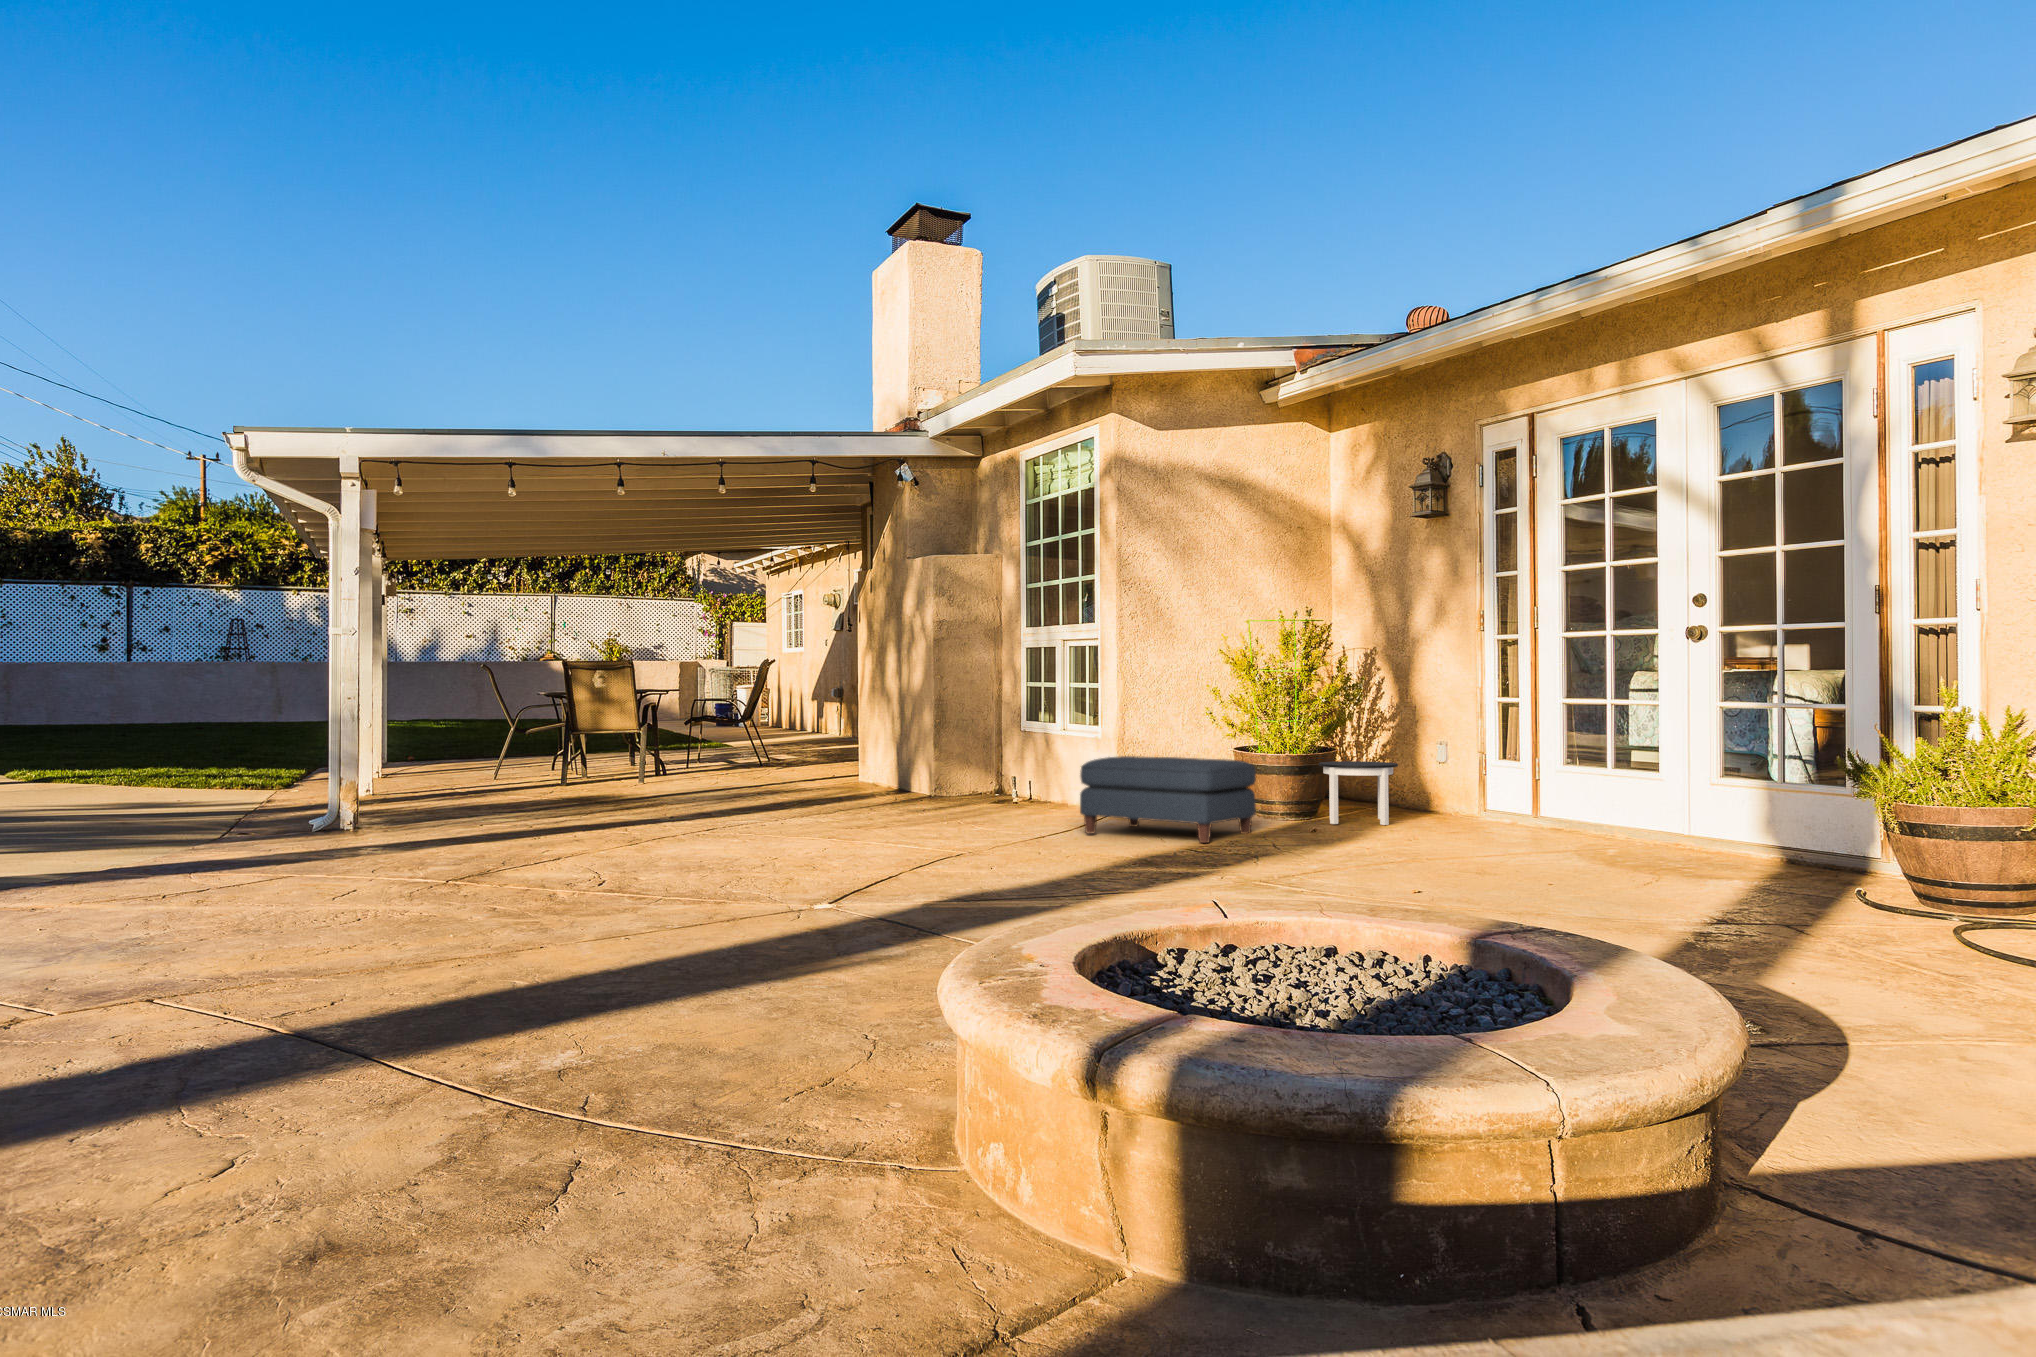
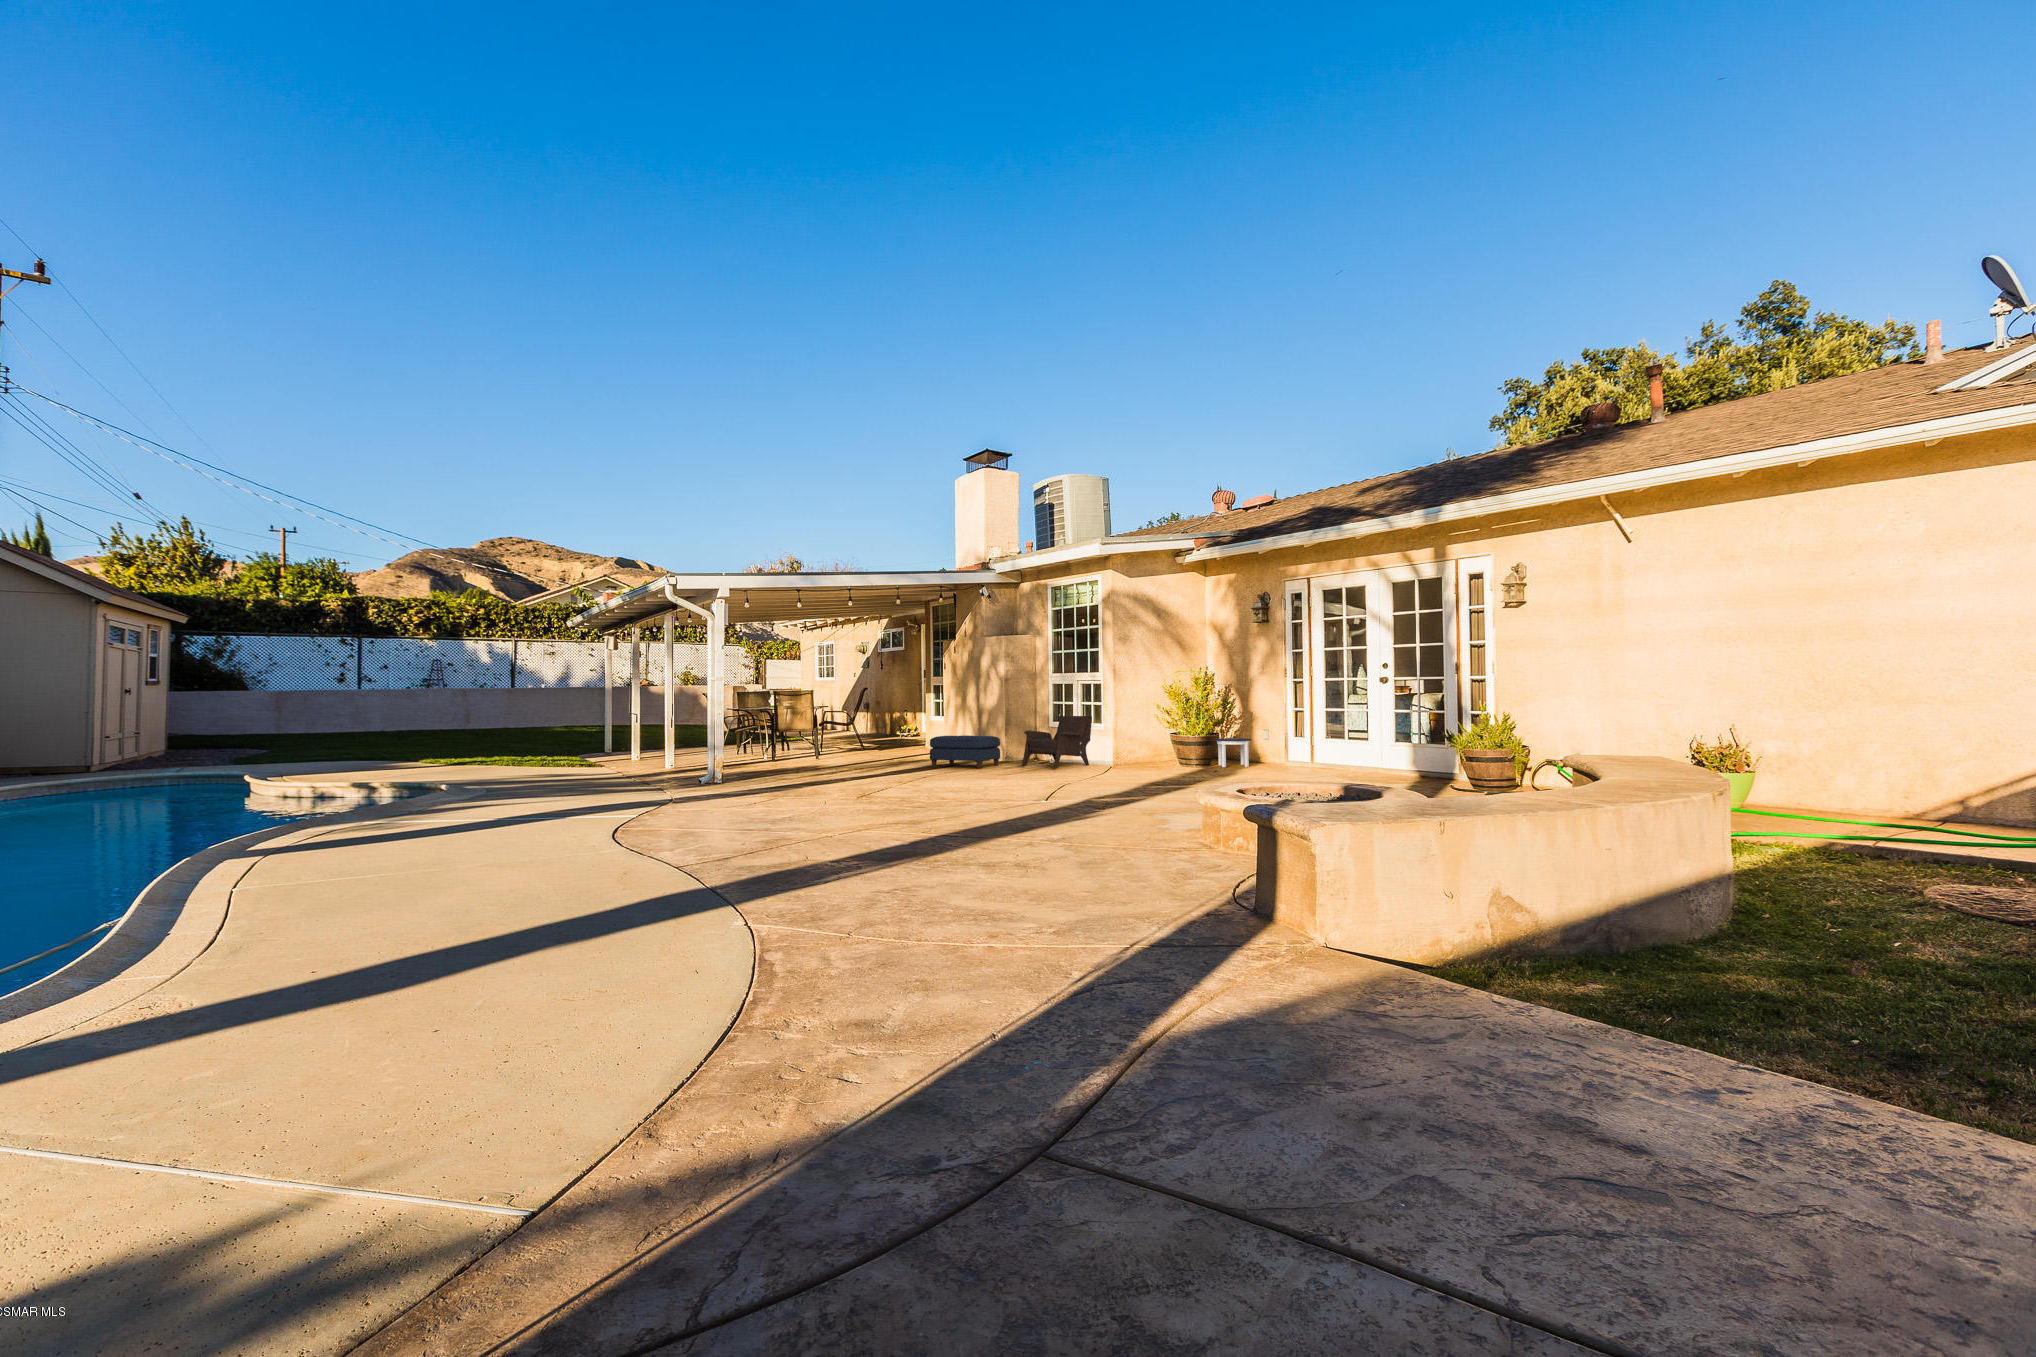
armchair: none [947,710,1090,816] -> present [1022,716,1092,769]
ottoman: present [1080,756,1256,843] -> present [930,735,1000,769]

